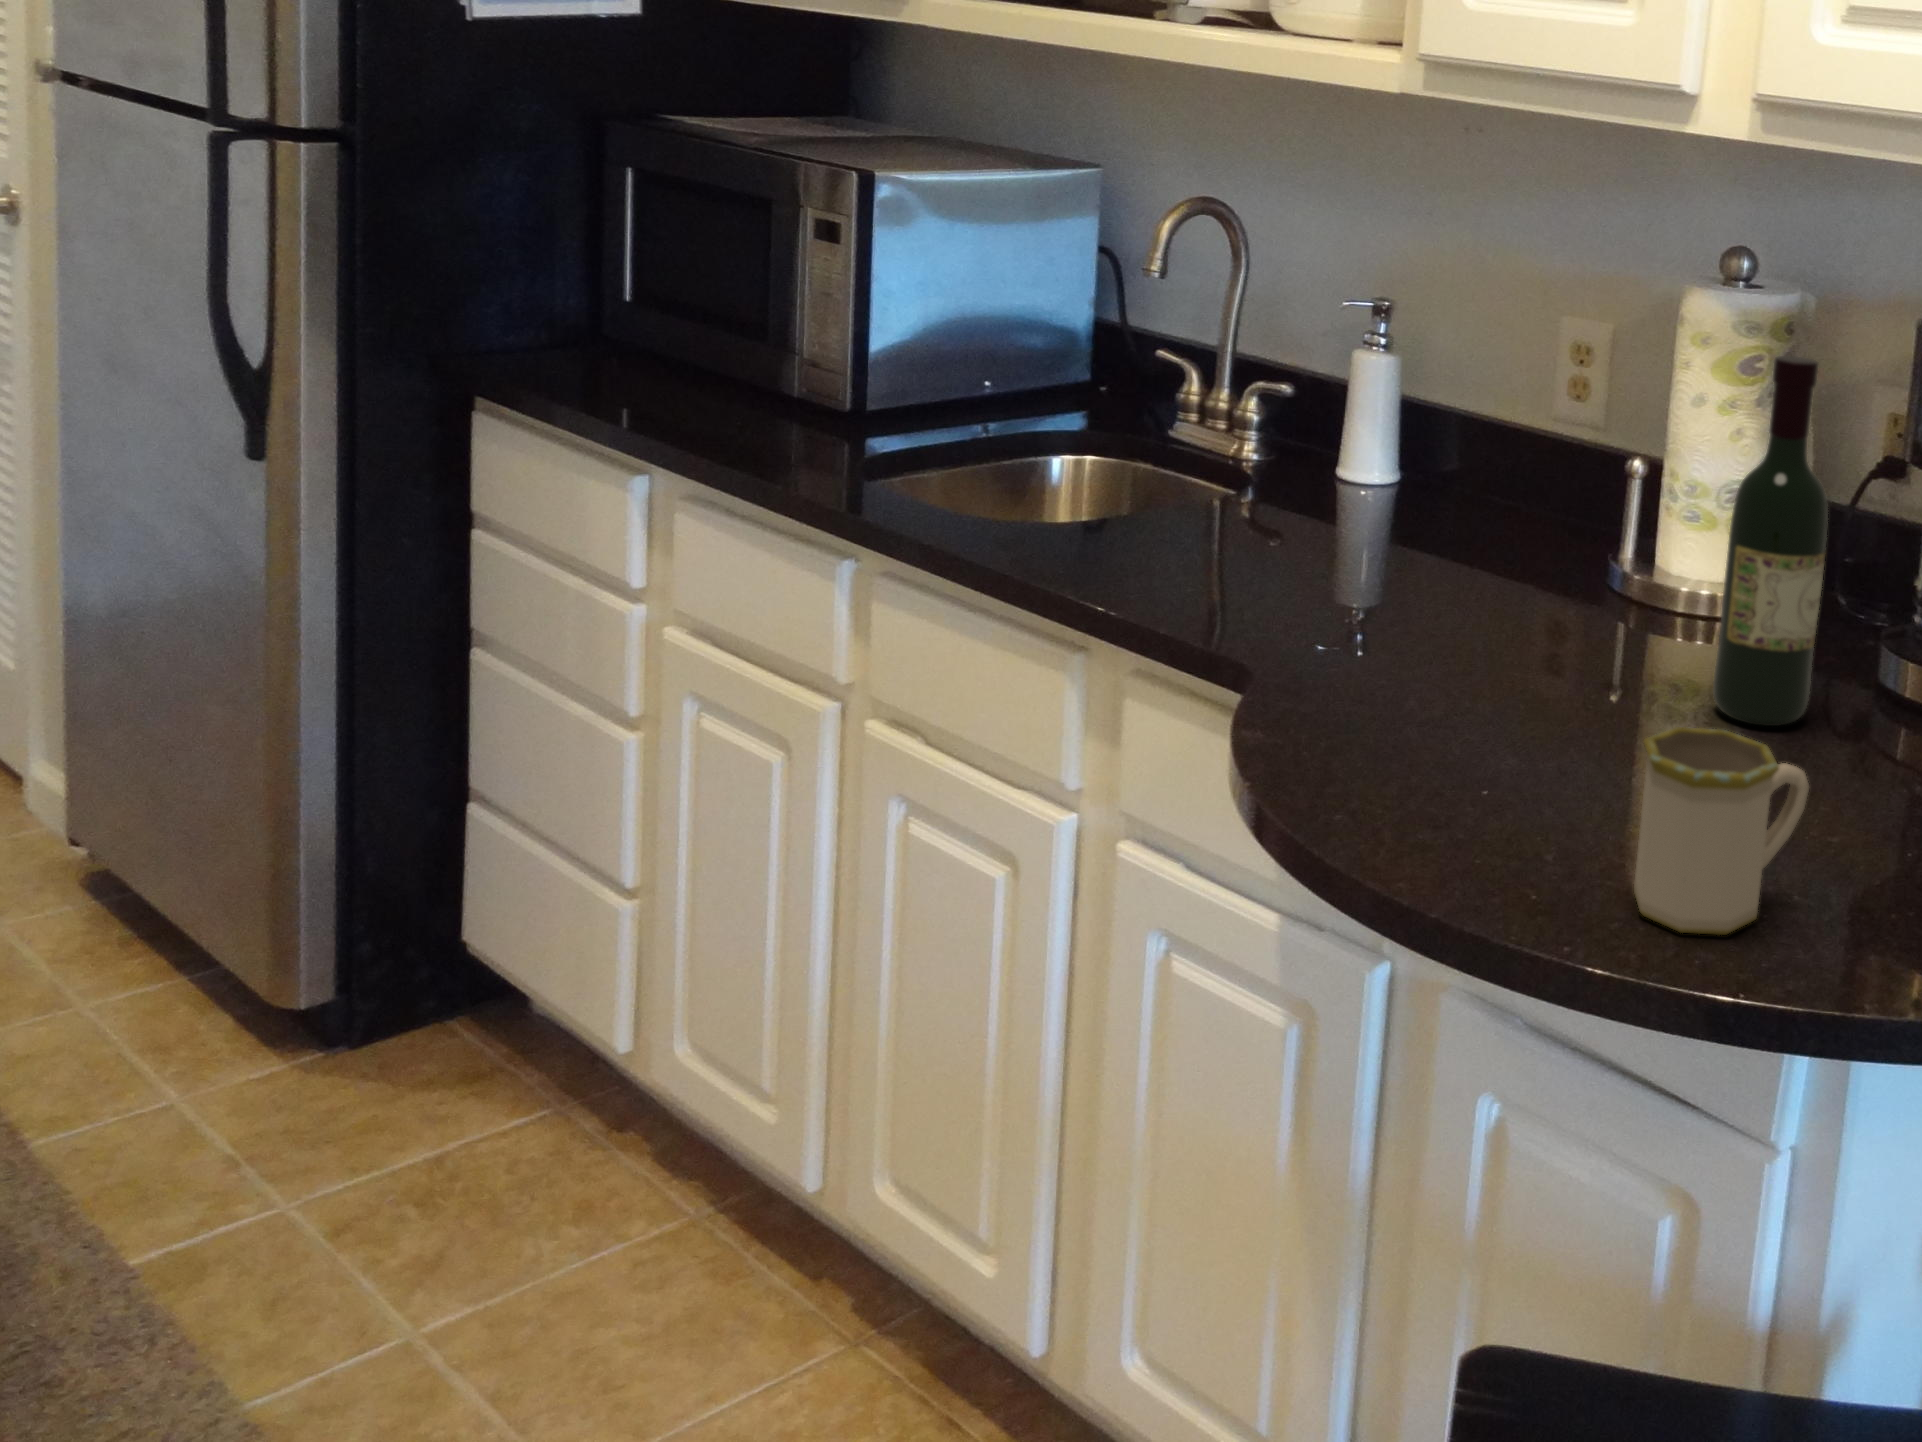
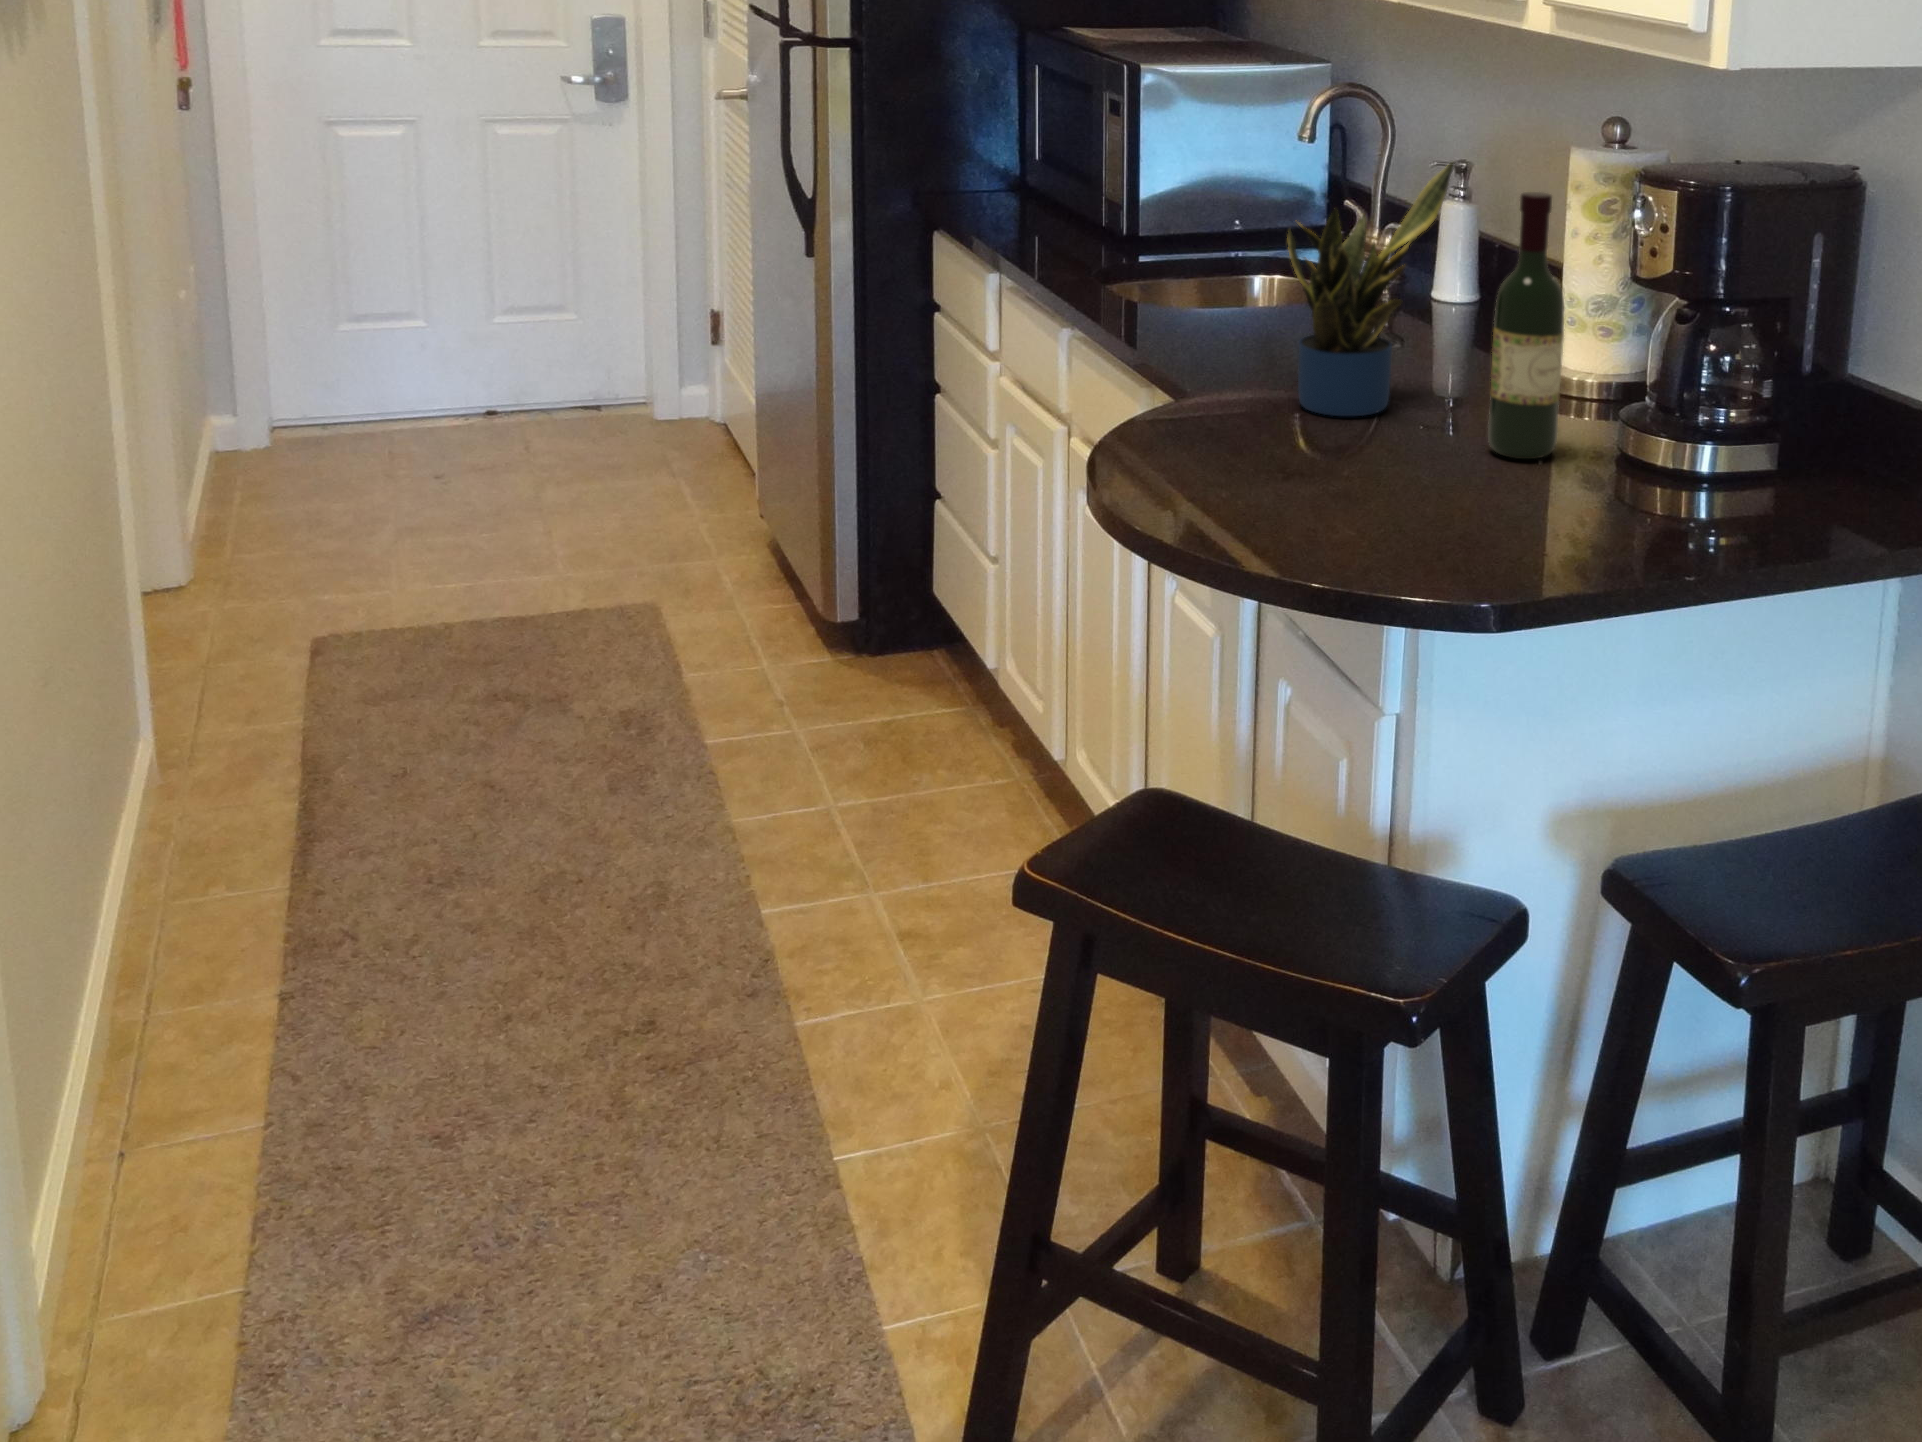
potted plant: none [1358,310,1578,684] -> present [1288,162,1455,416]
mug: present [1634,727,1809,935] -> none [1247,415,1368,542]

